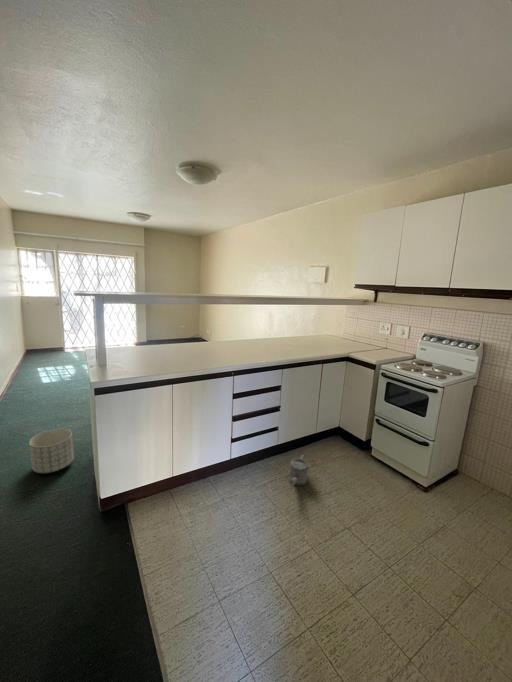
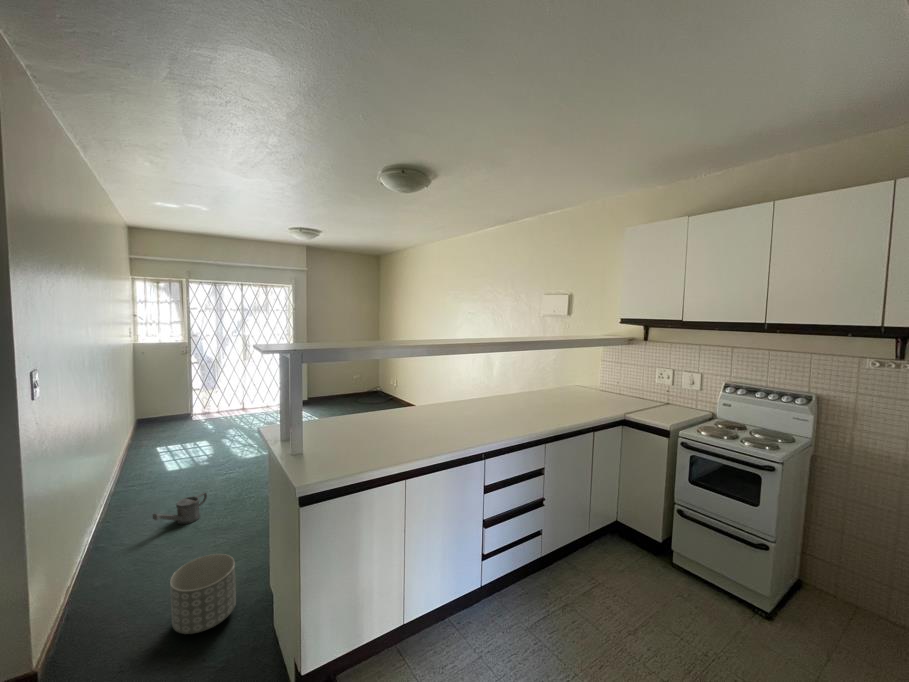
watering can: present [288,454,308,486] -> present [153,493,207,524]

